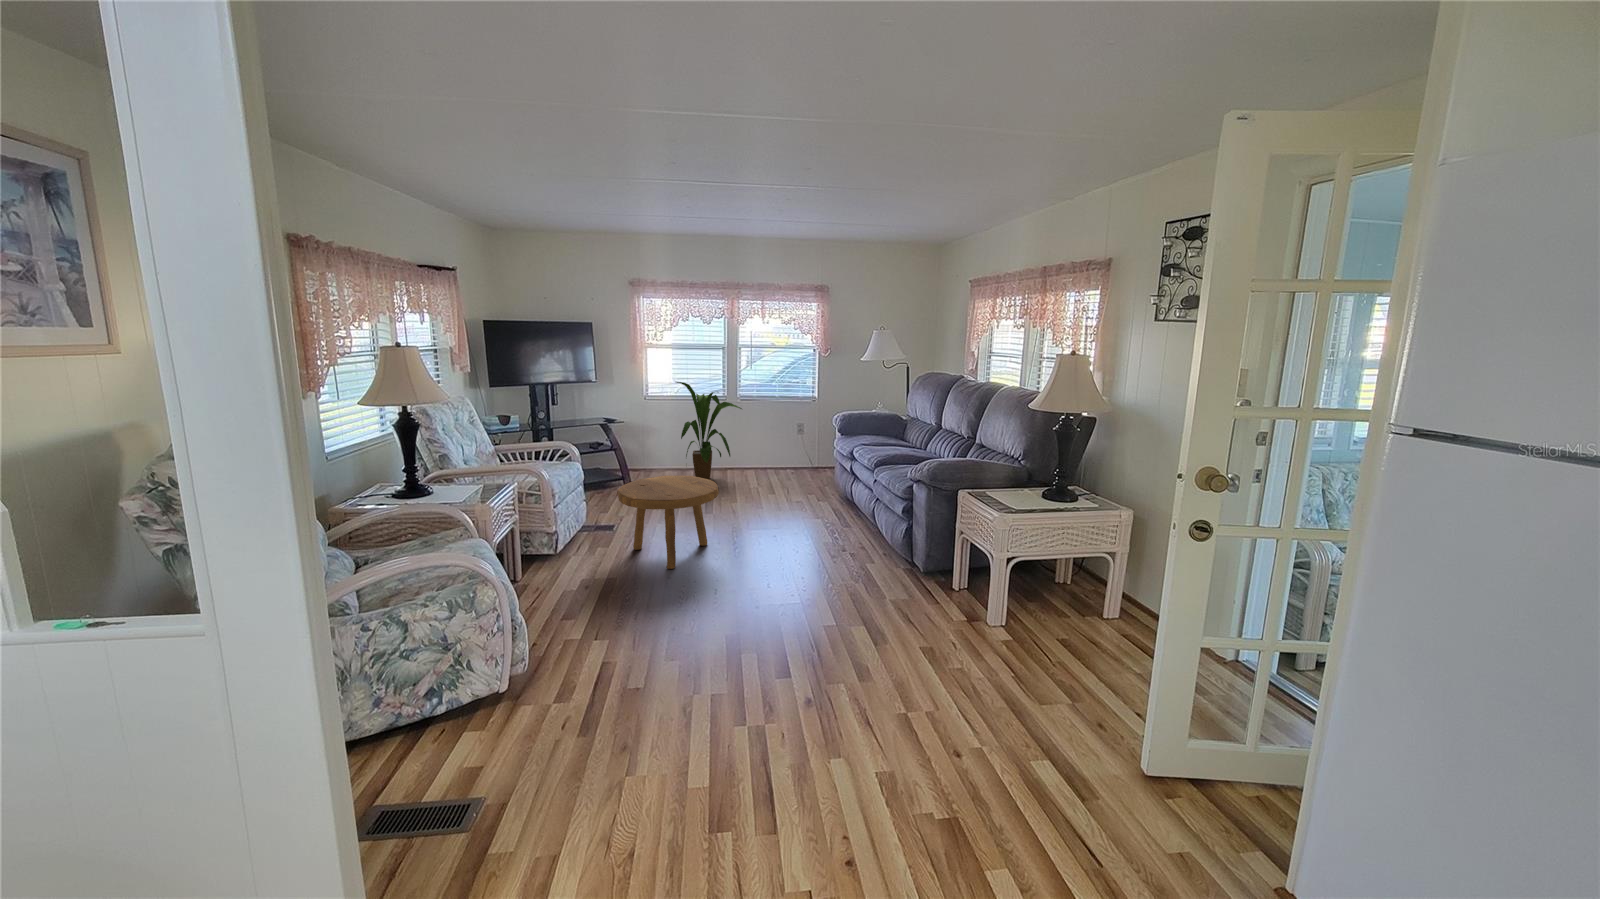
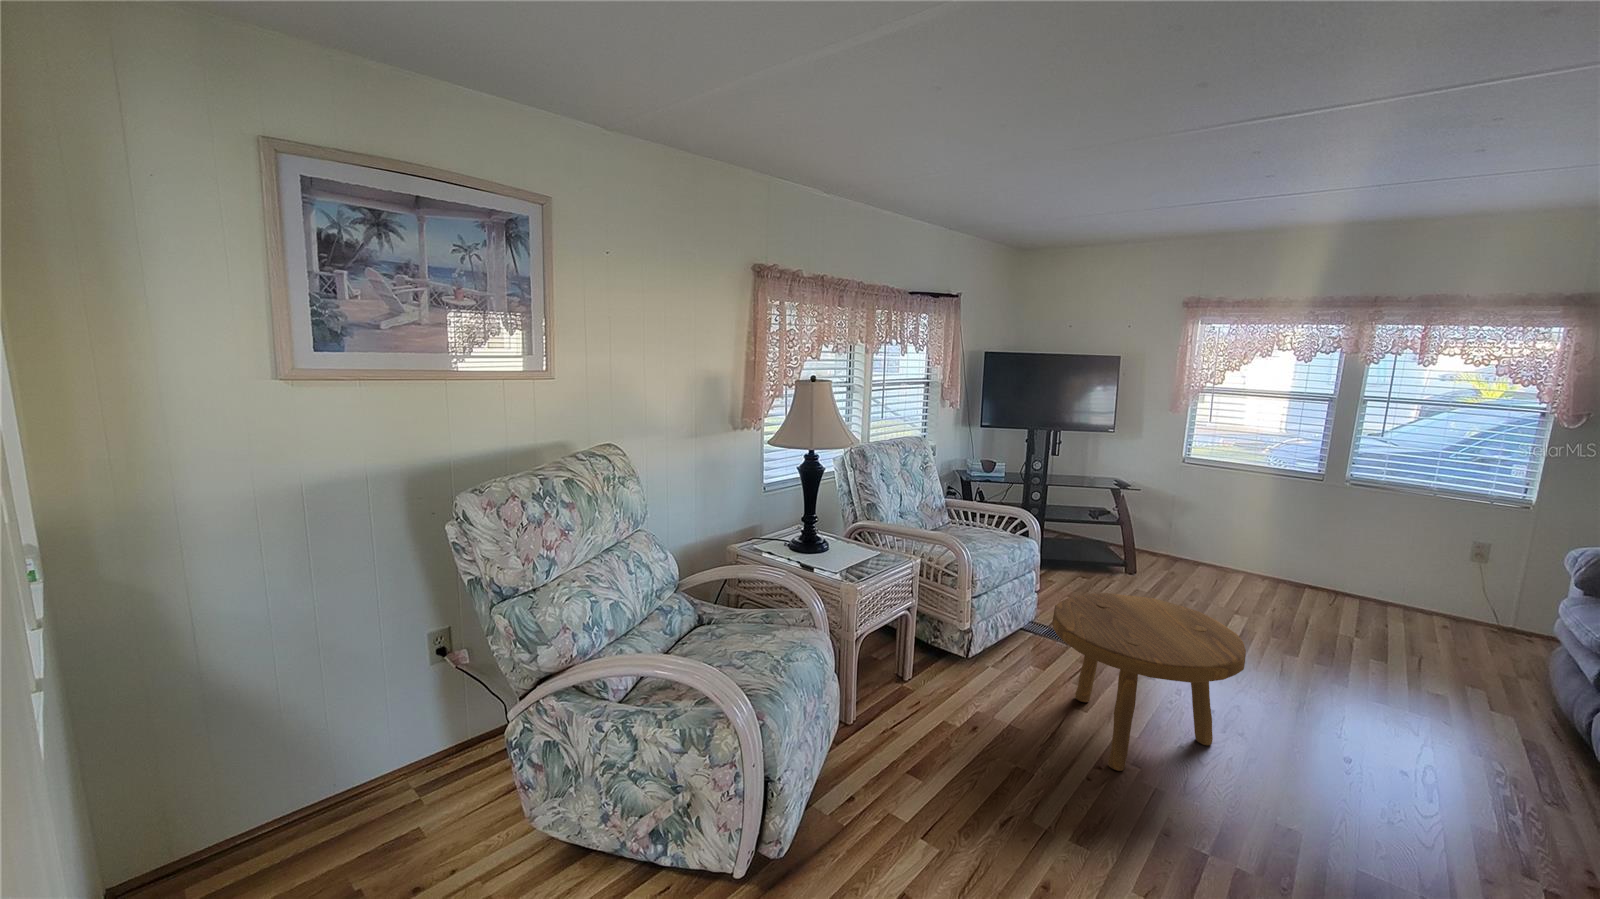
house plant: present [676,382,742,480] -> none [1229,440,1376,607]

